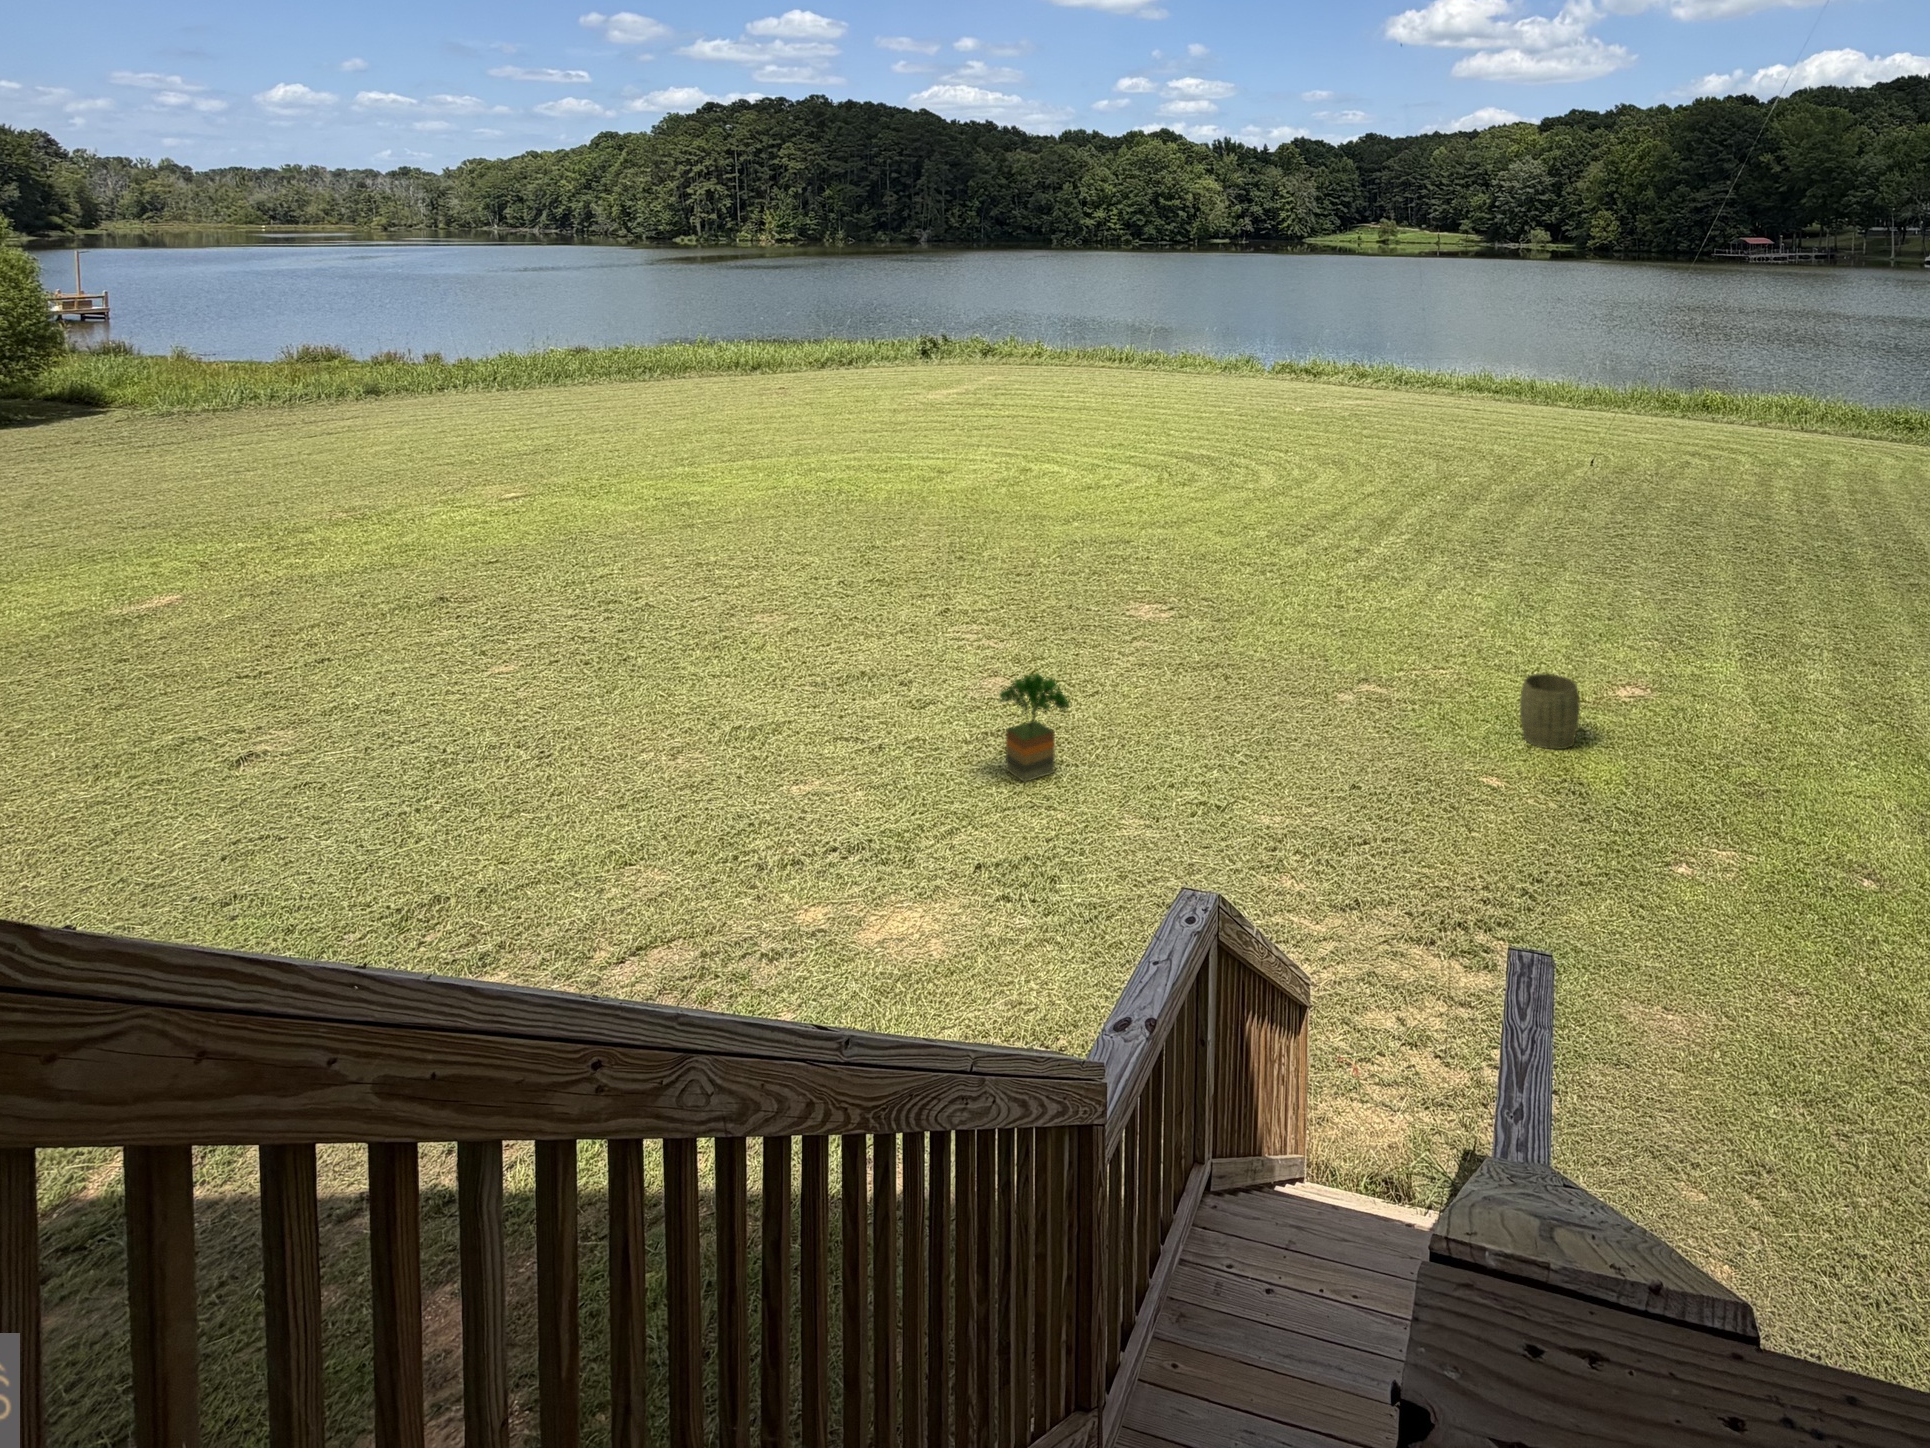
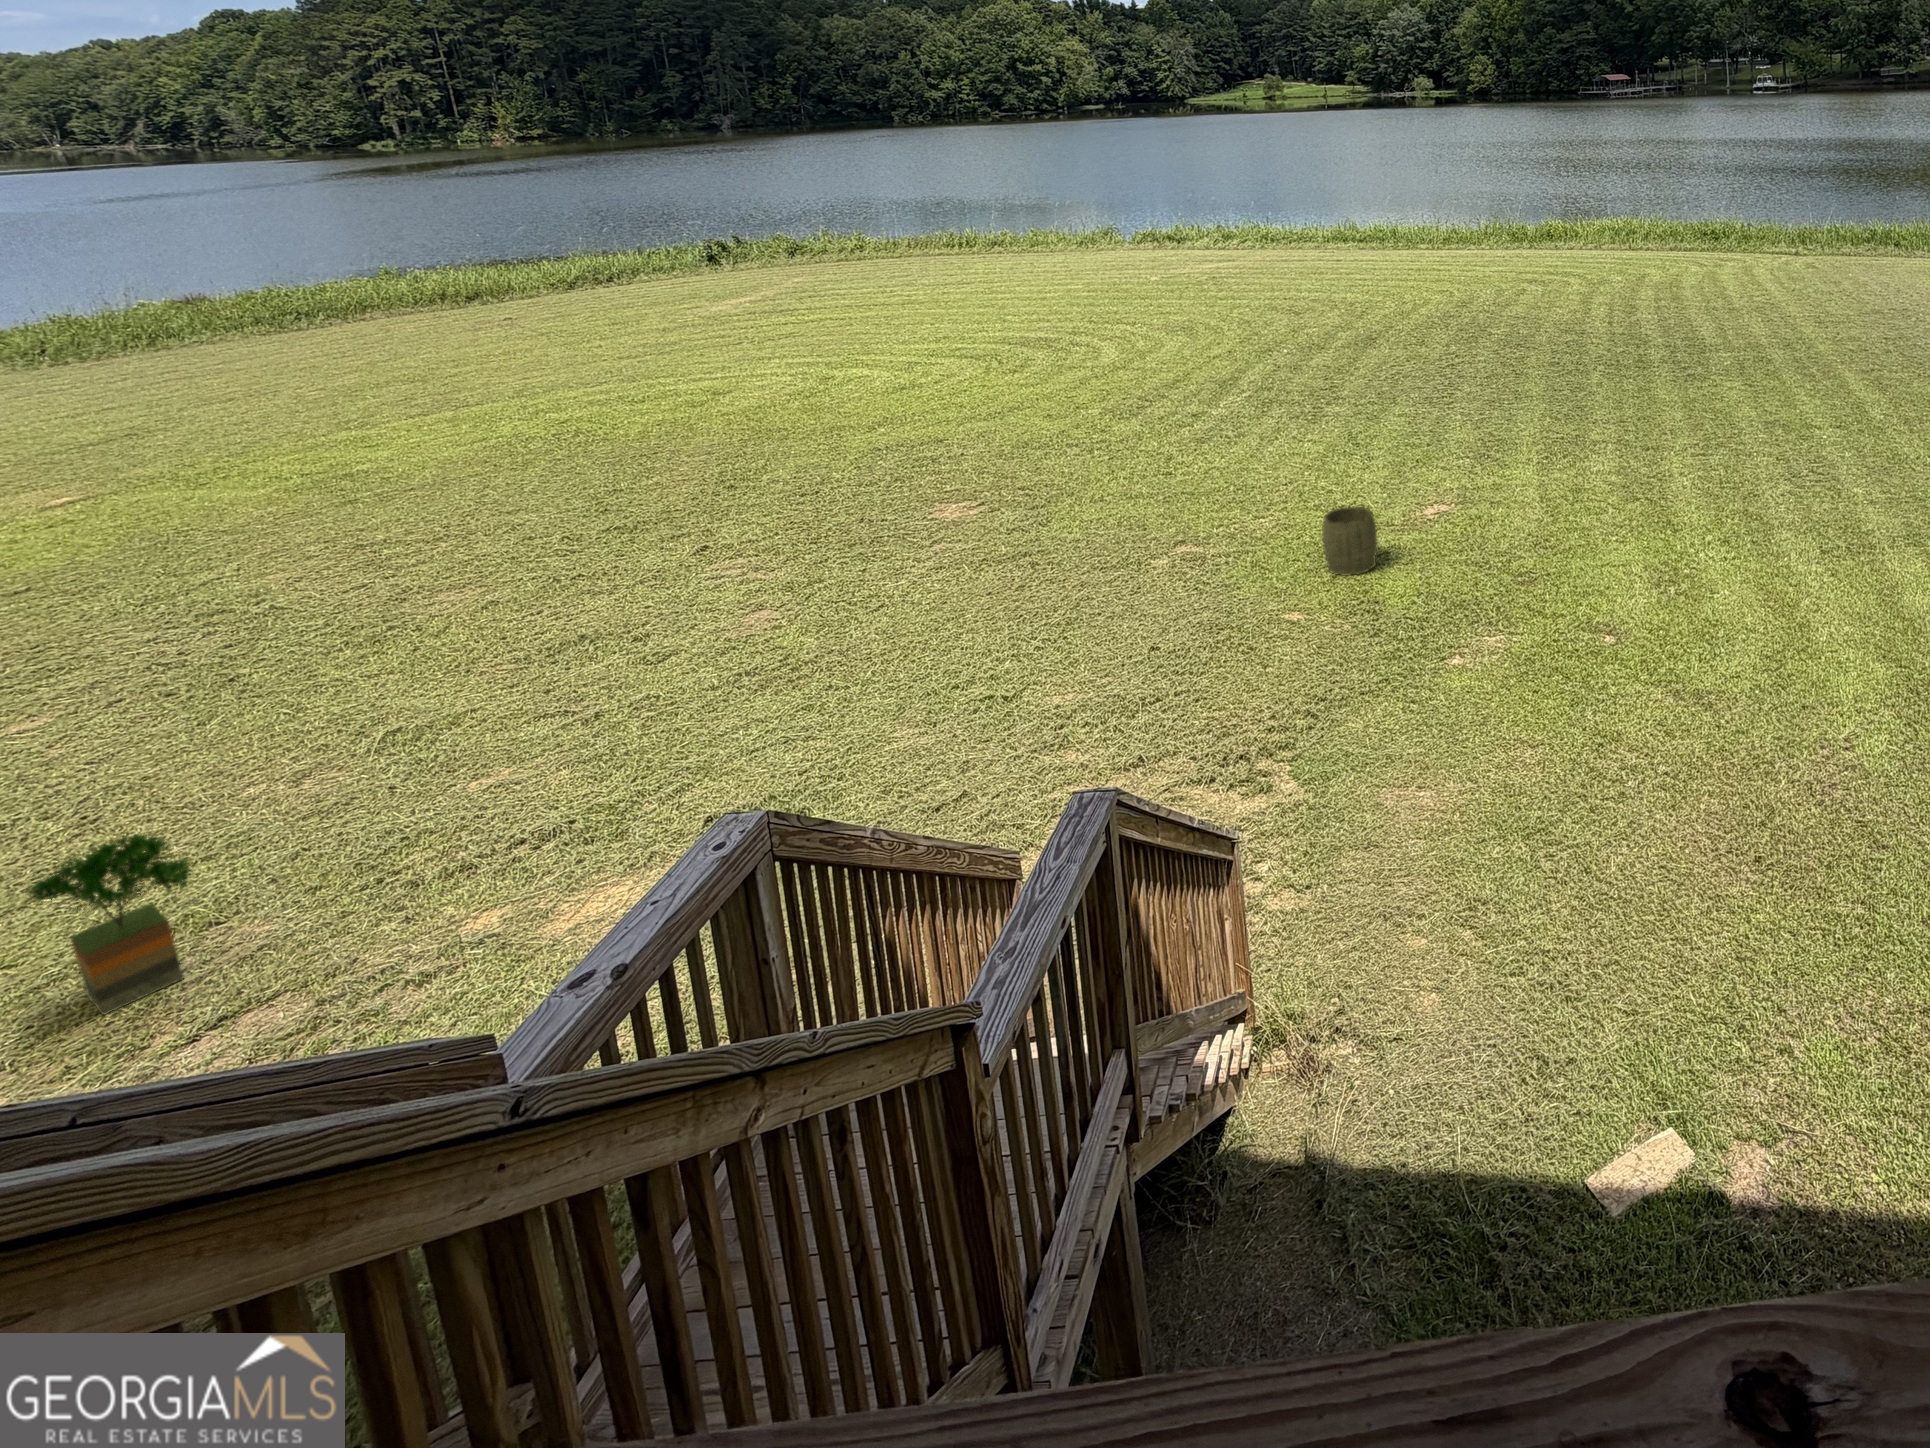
potted tree: present [1000,673,1069,782] -> present [29,834,191,1015]

